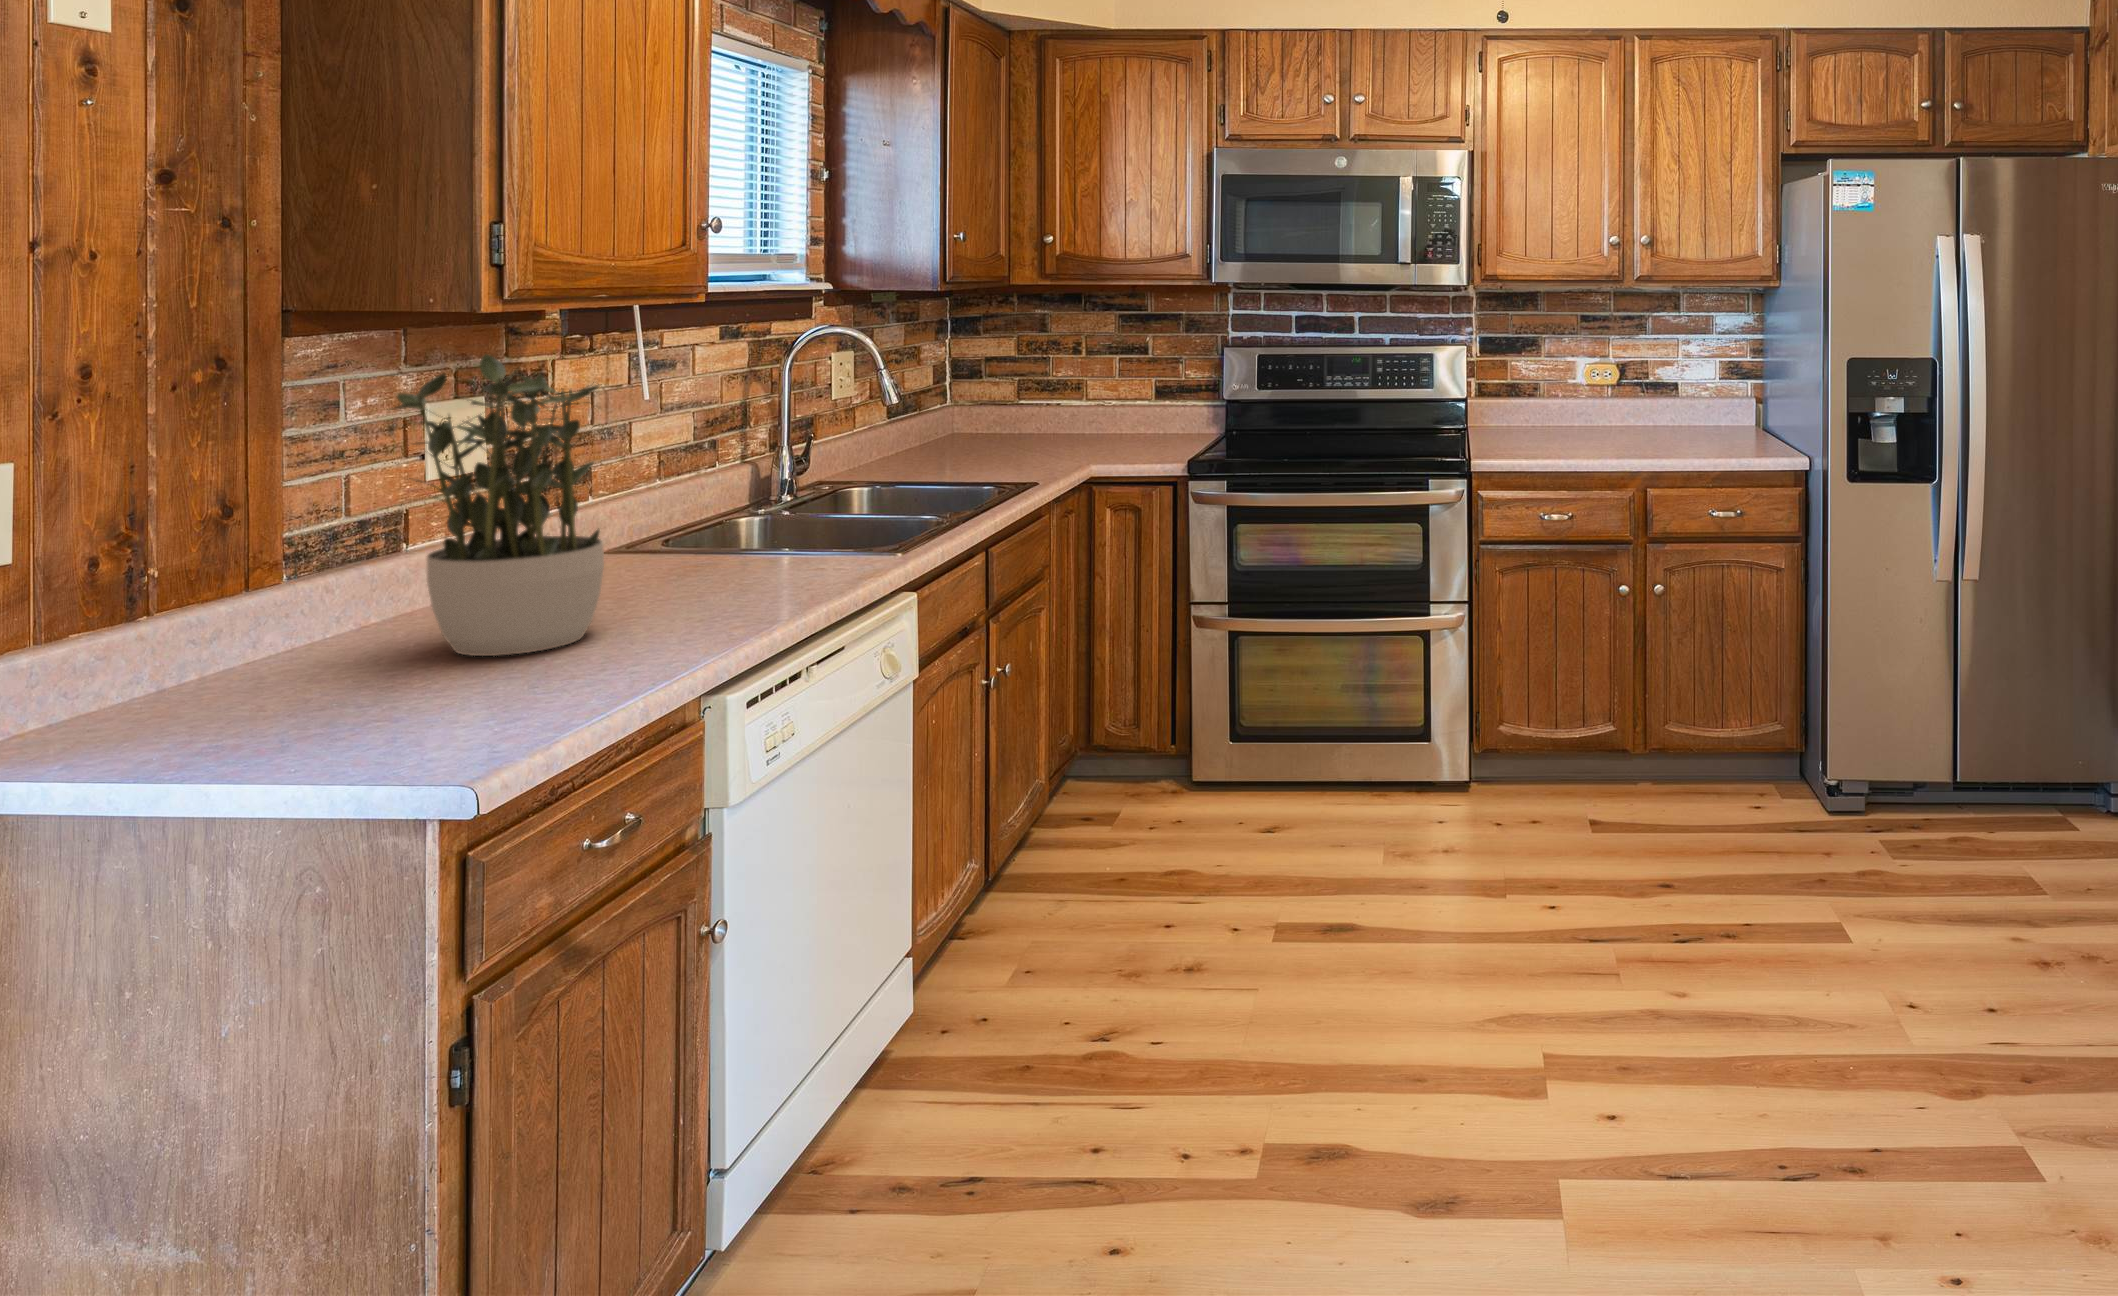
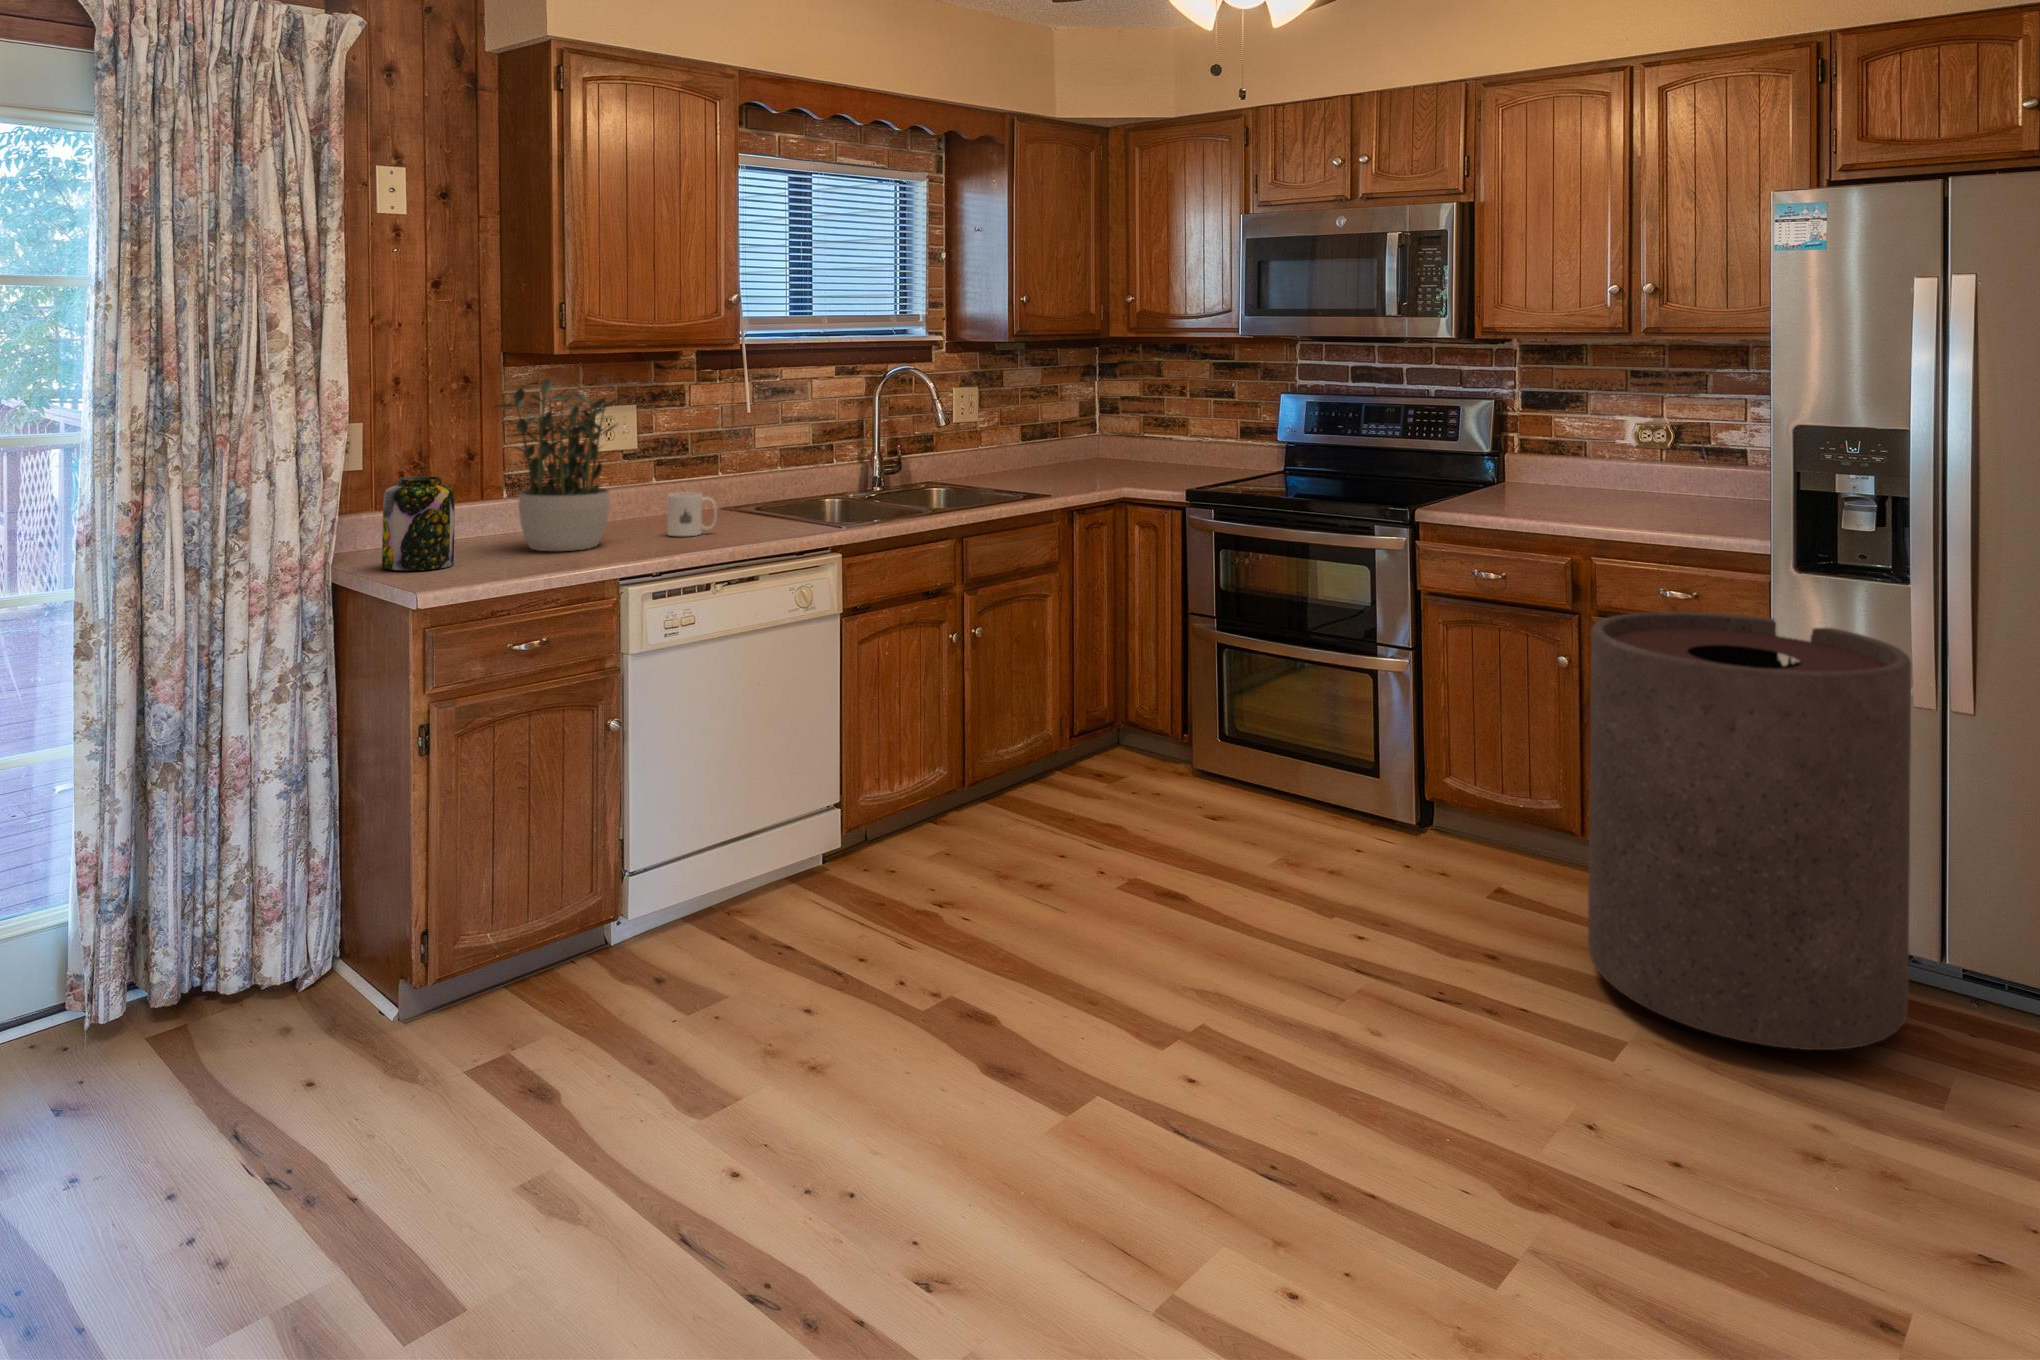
mug: none [653,527,735,599] -> present [667,492,717,536]
trash can: none [1731,527,1999,896] -> present [1588,612,1911,1050]
jar: none [221,548,390,738] -> present [382,476,455,571]

